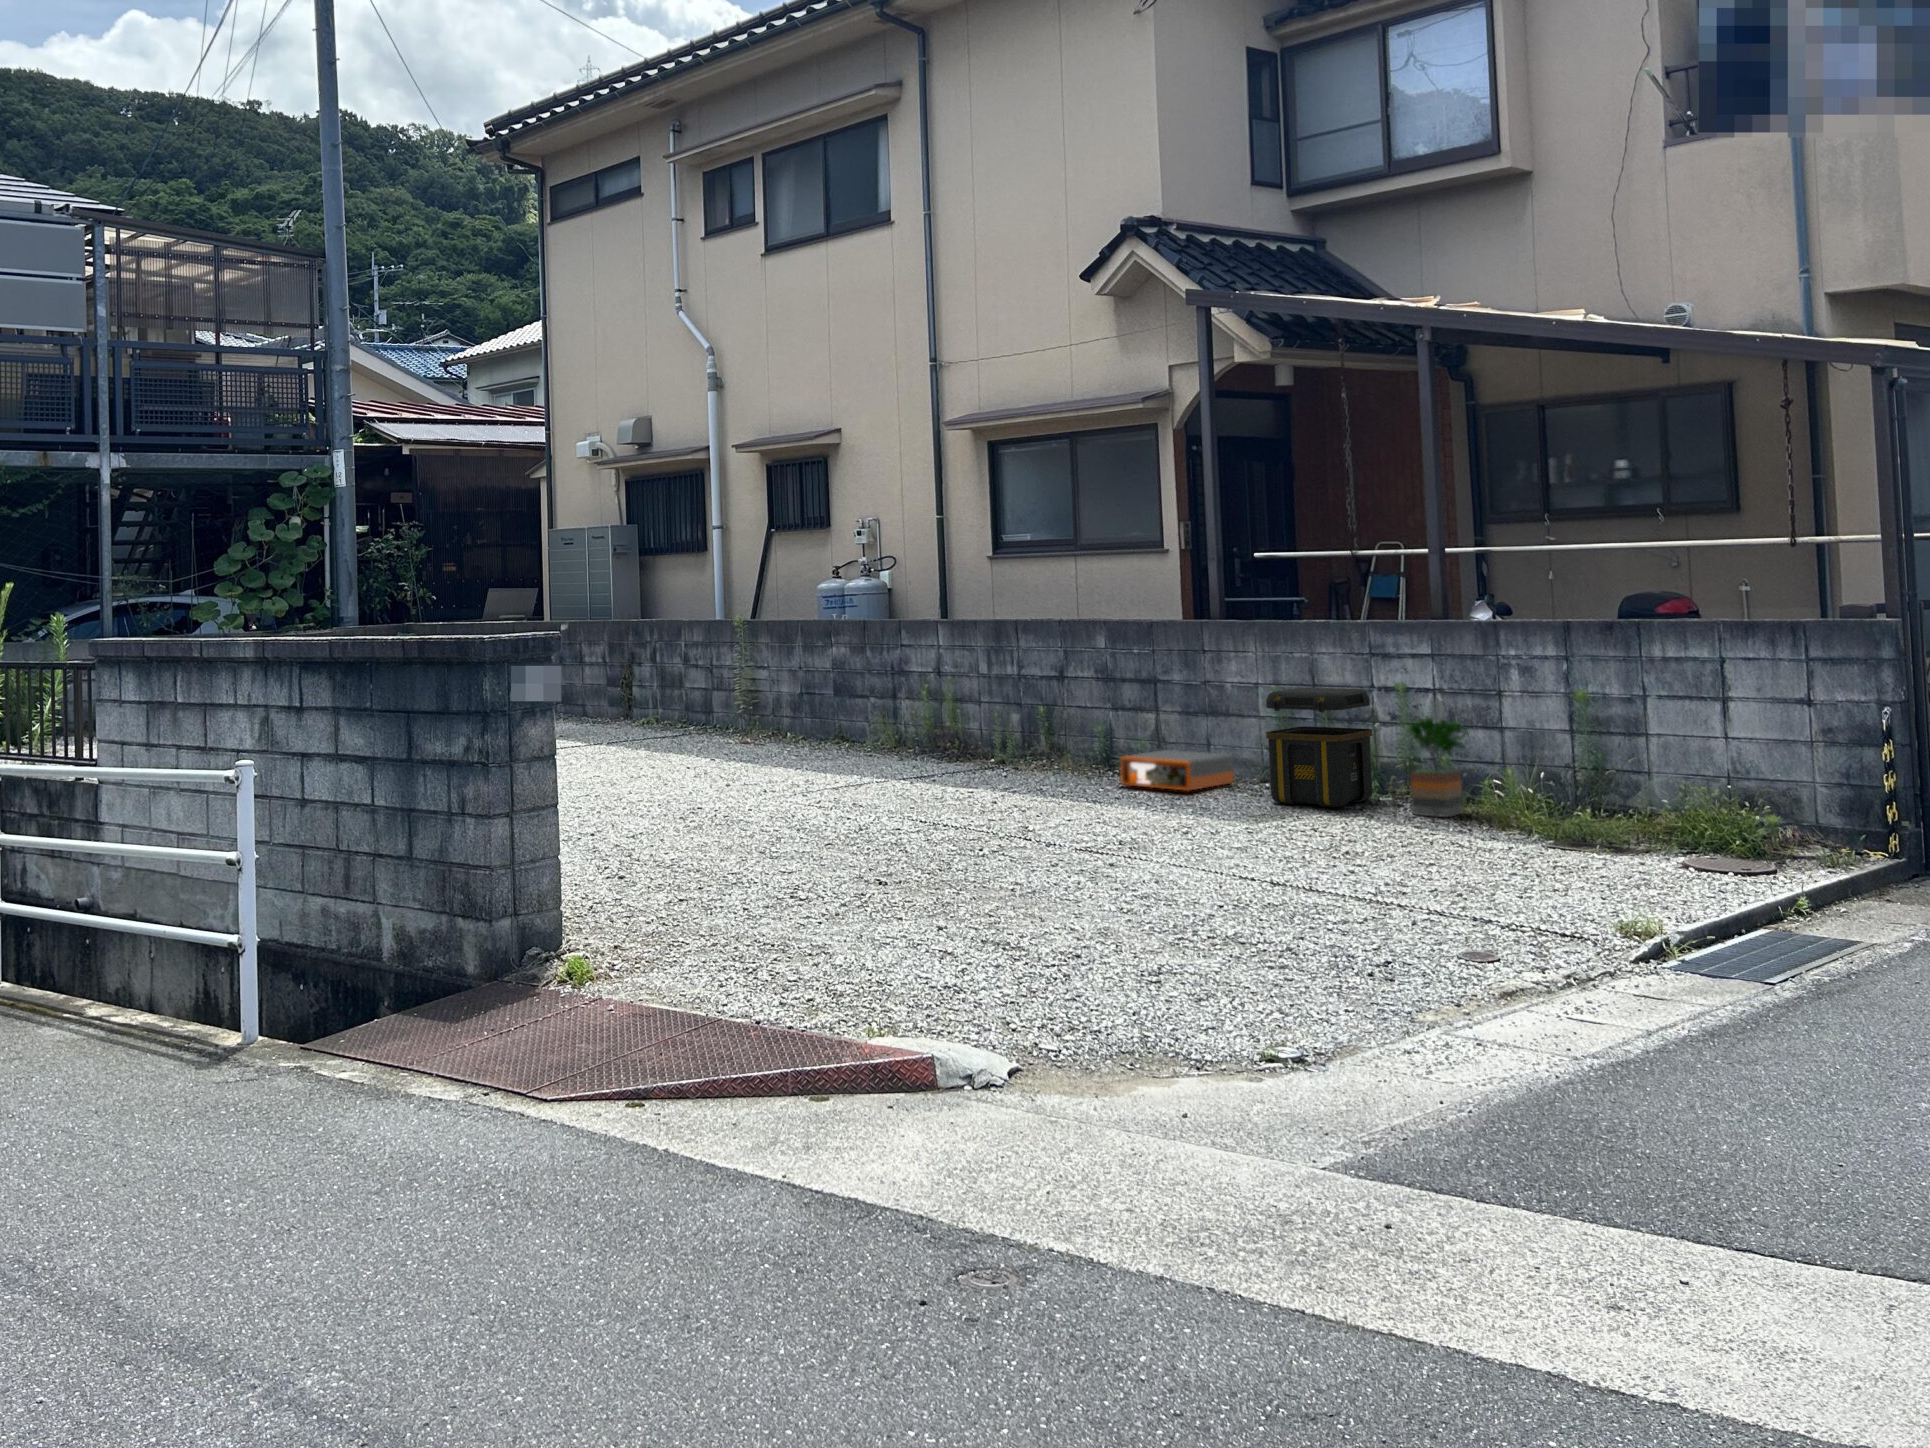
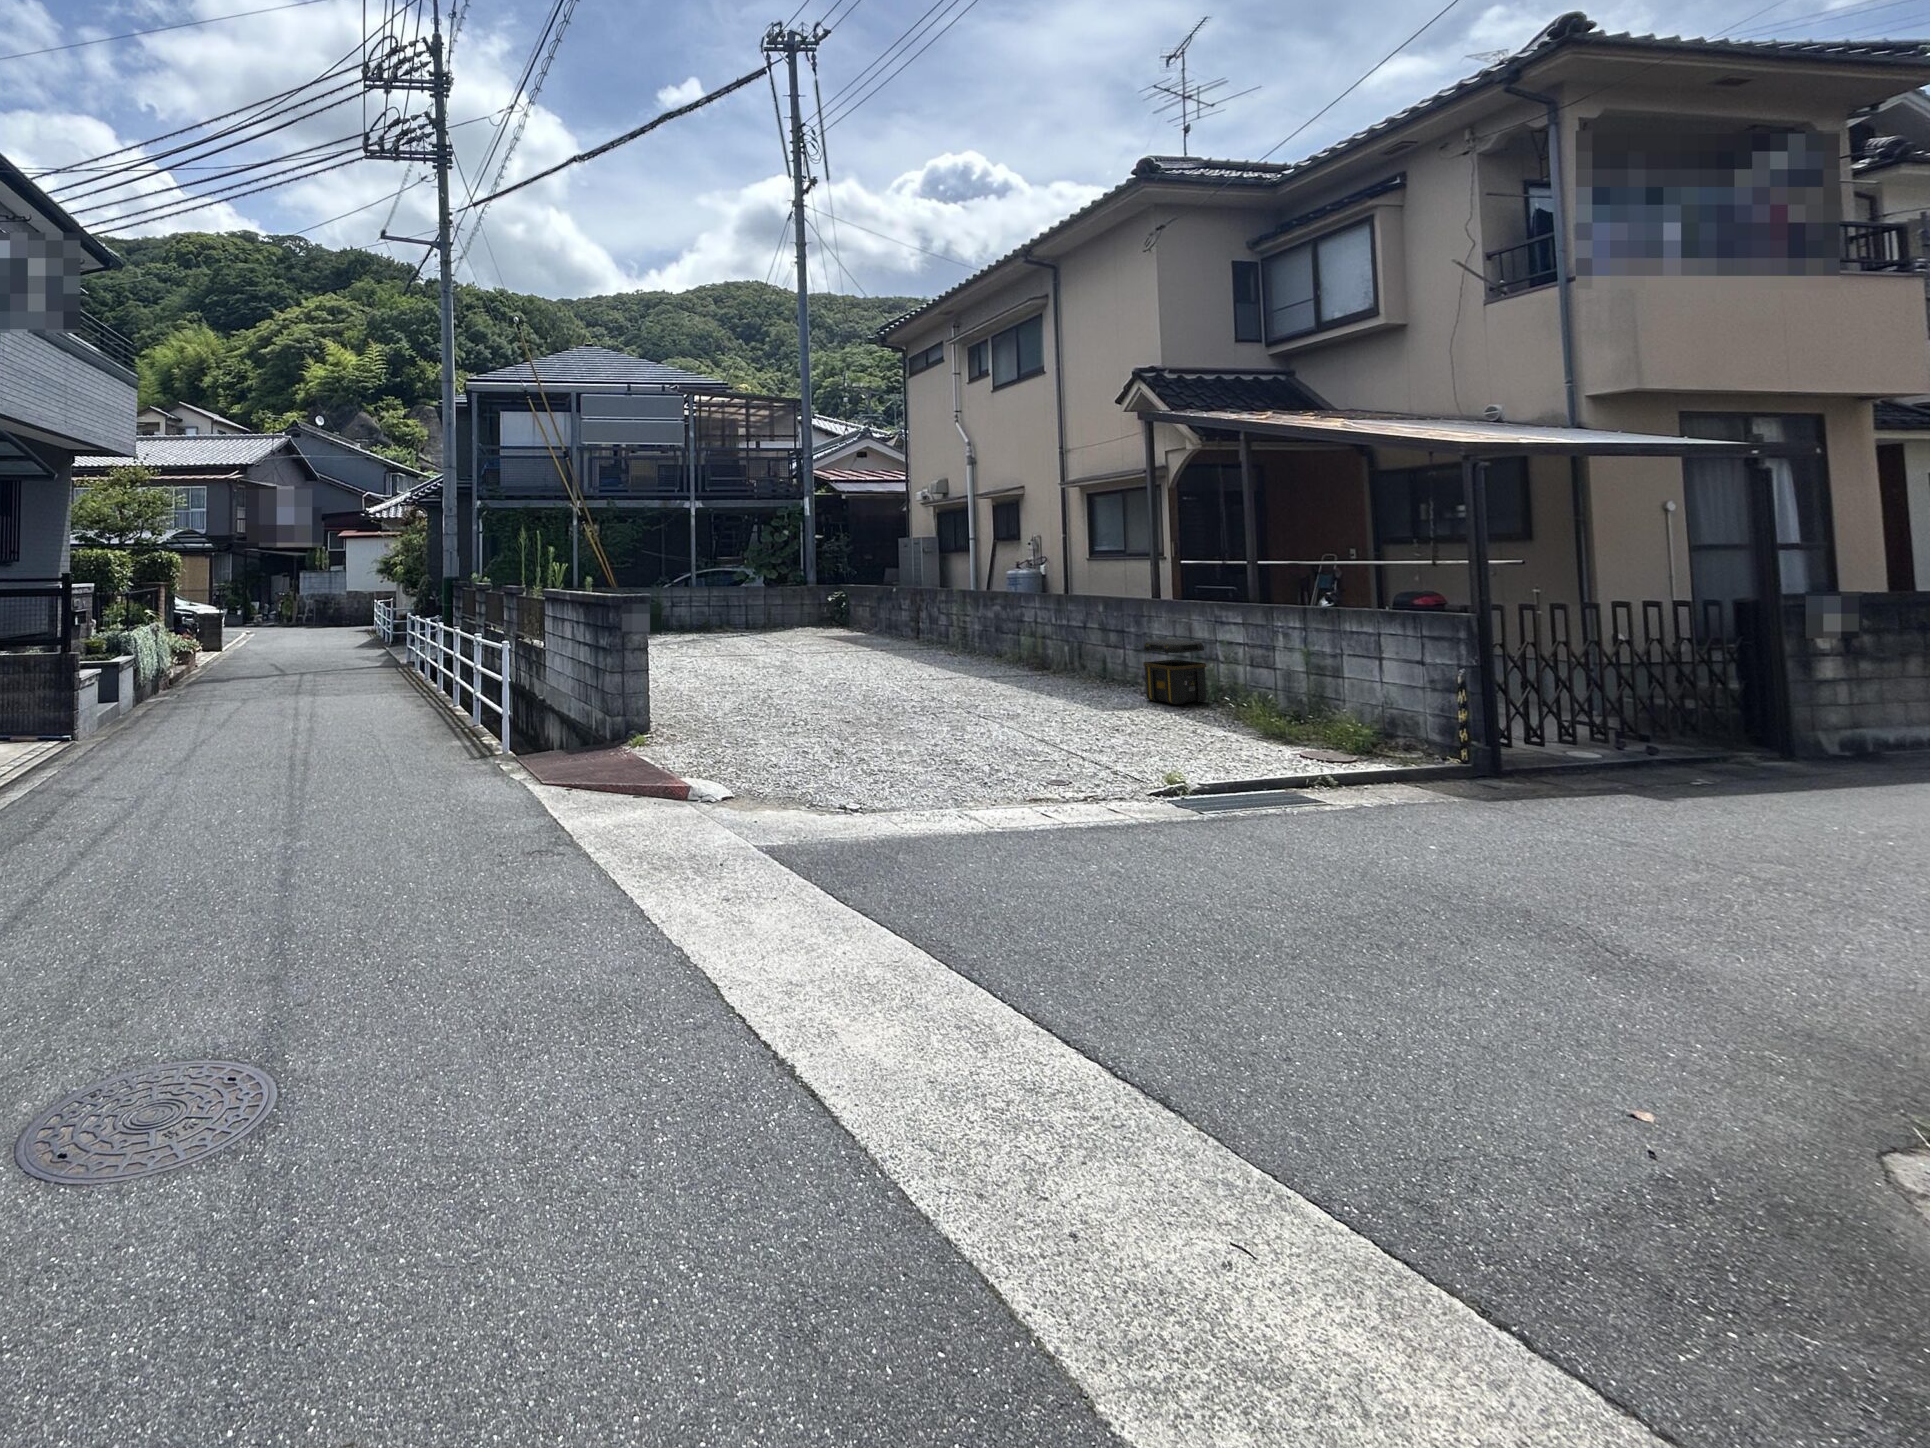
potted tree: present [1407,718,1470,817] -> none [1210,659,1251,714]
storage box: present [1120,750,1234,791] -> none [1080,667,1146,690]

